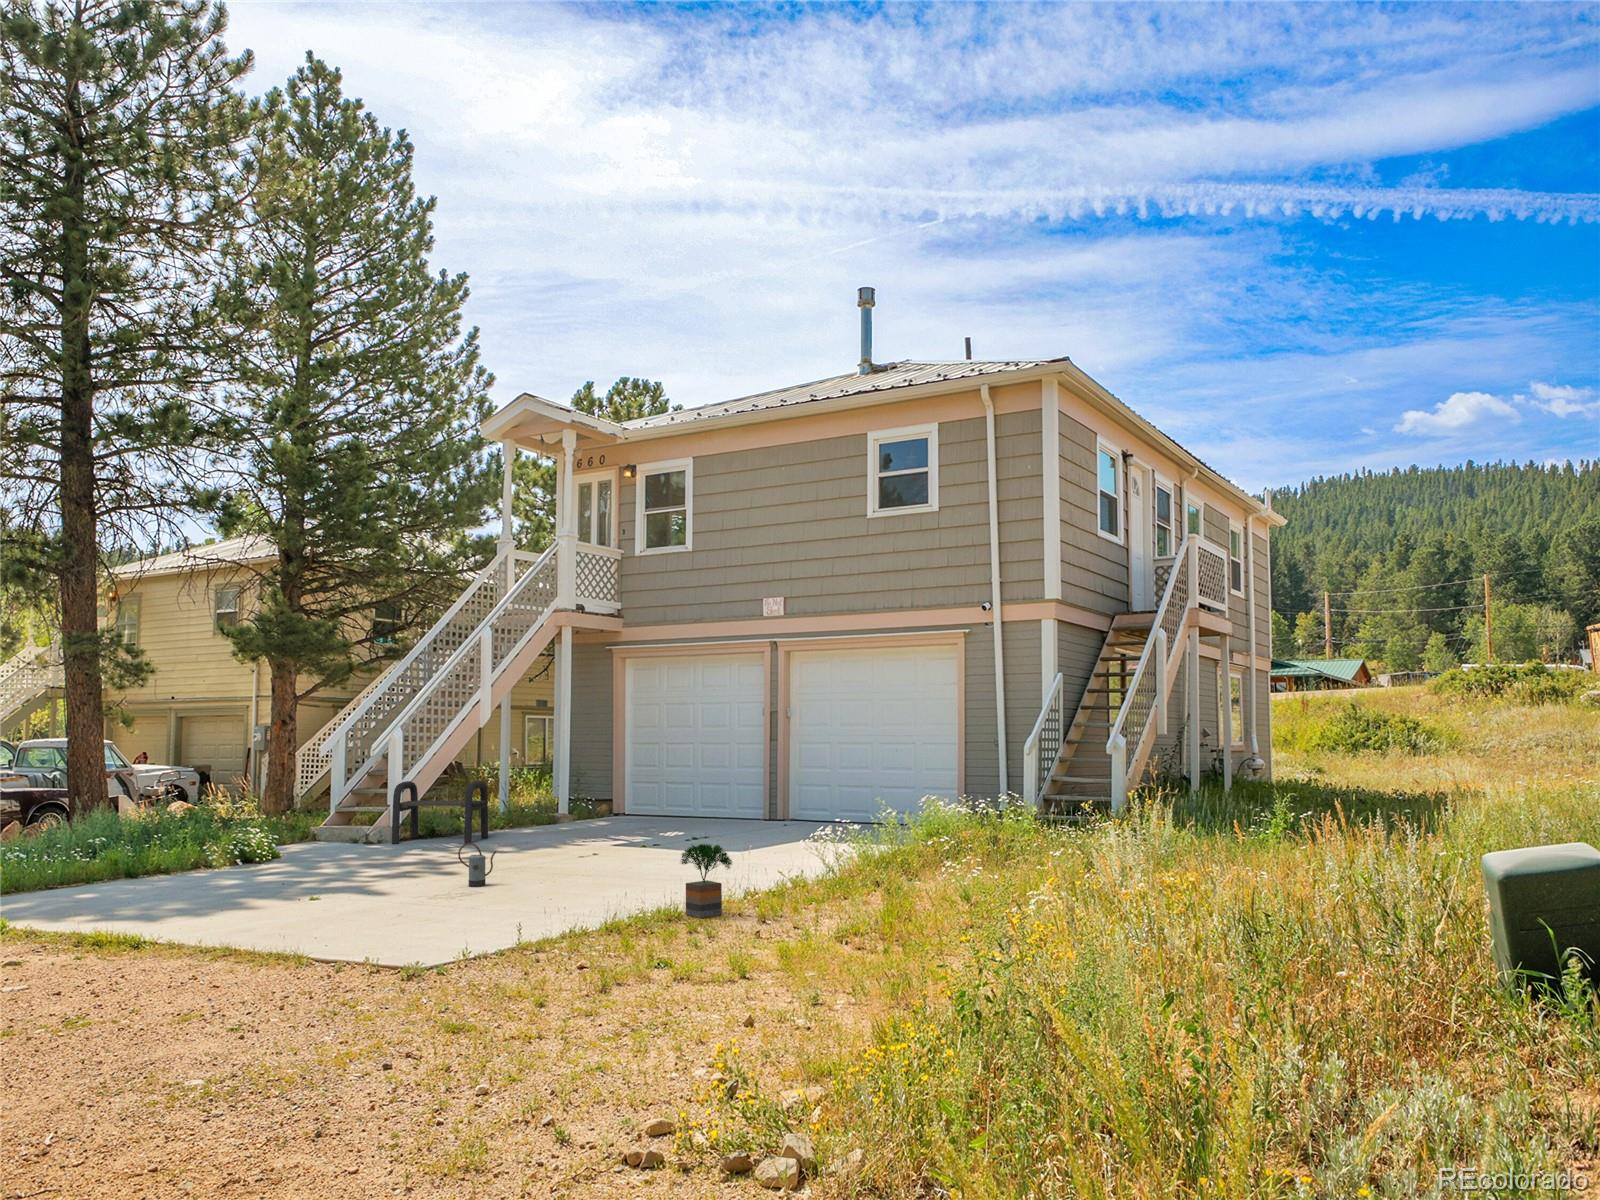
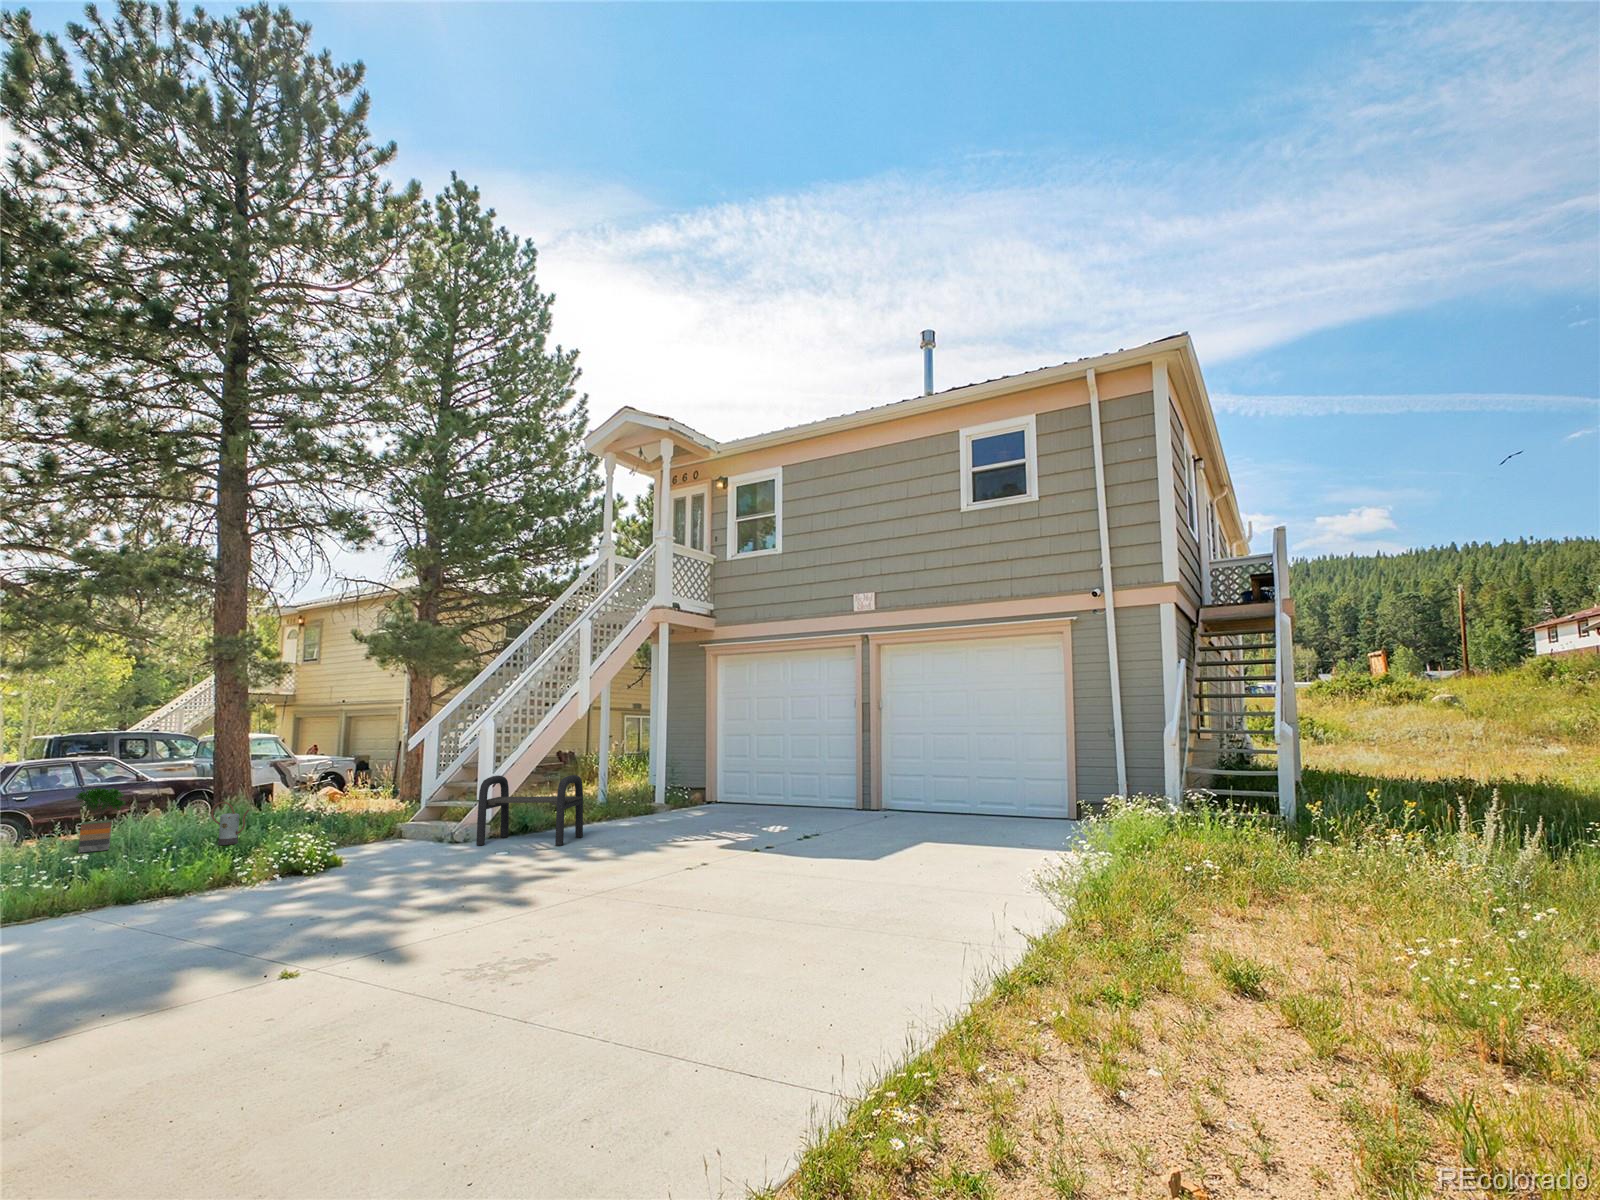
watering can: present [458,843,496,887] -> present [211,802,249,845]
potted tree: present [681,844,732,918] -> present [75,788,125,853]

